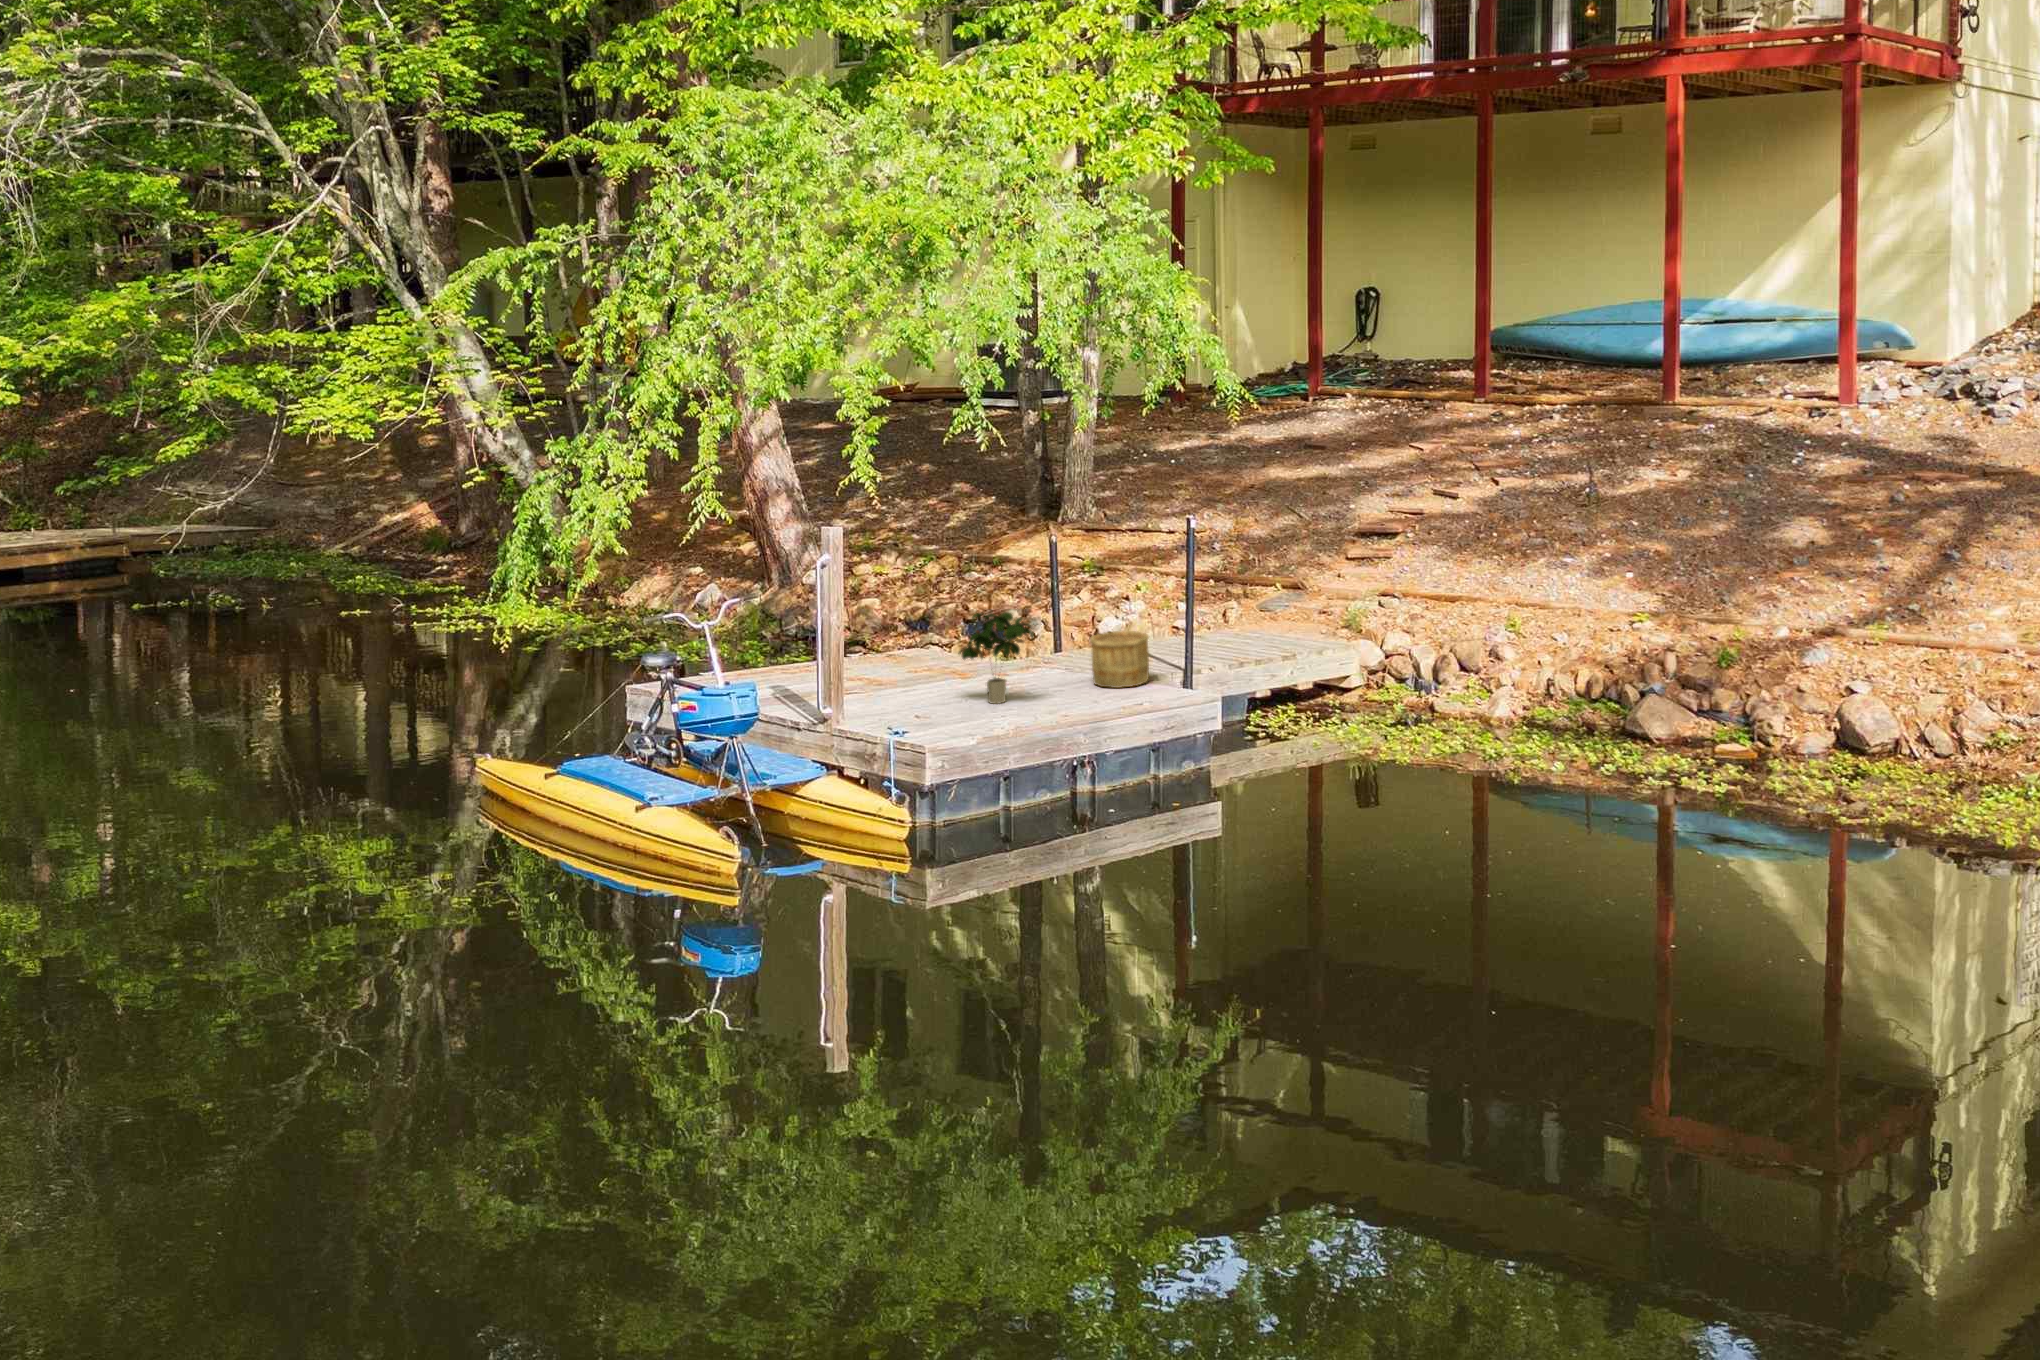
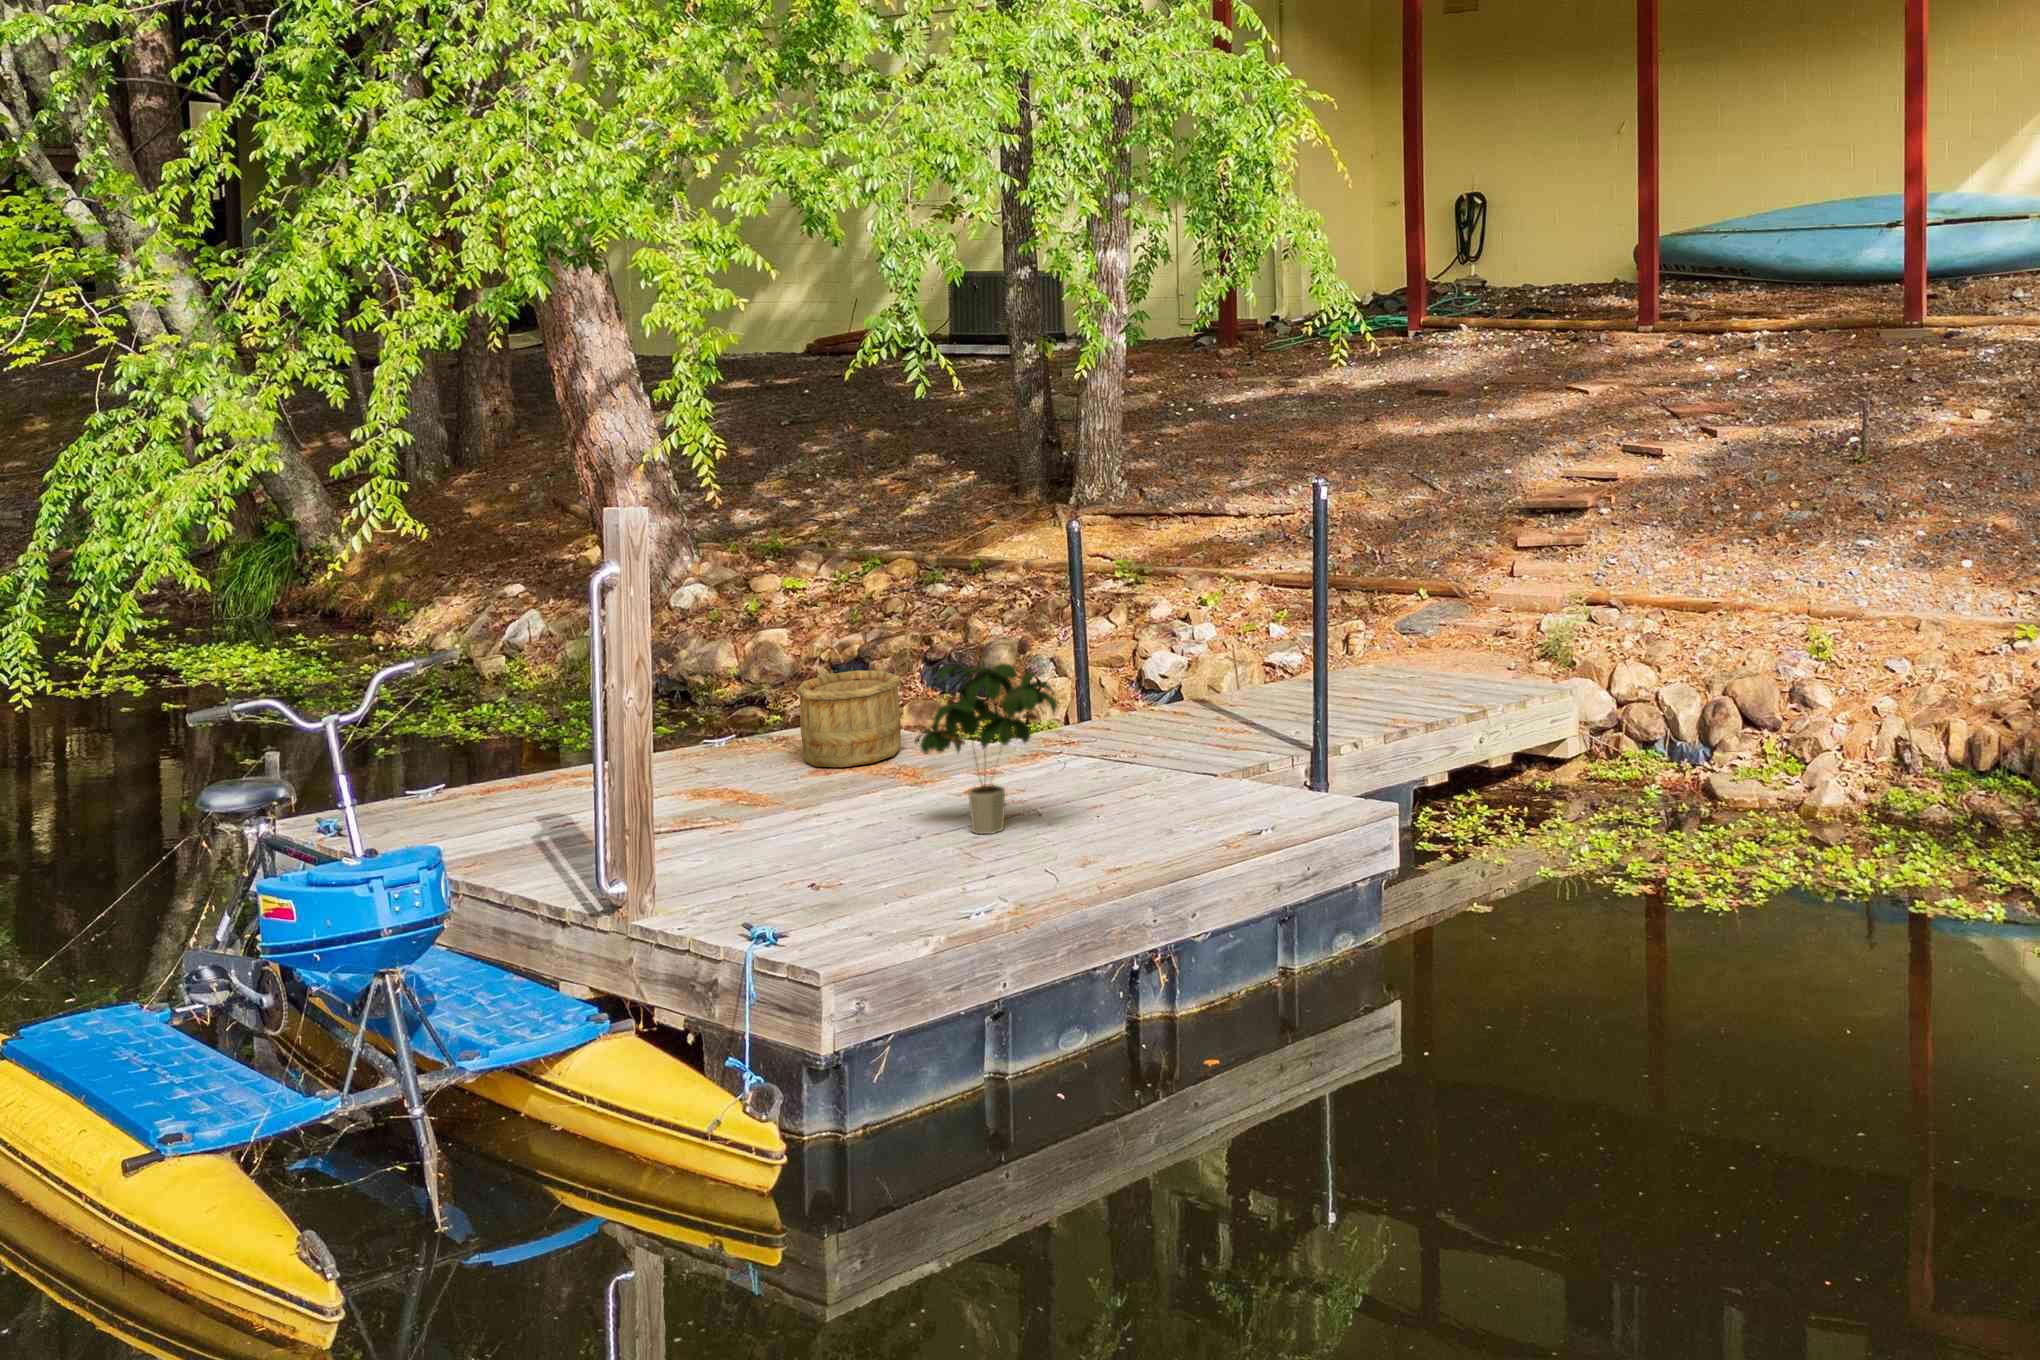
wooden bucket: present [1090,631,1149,688] -> present [796,670,901,767]

